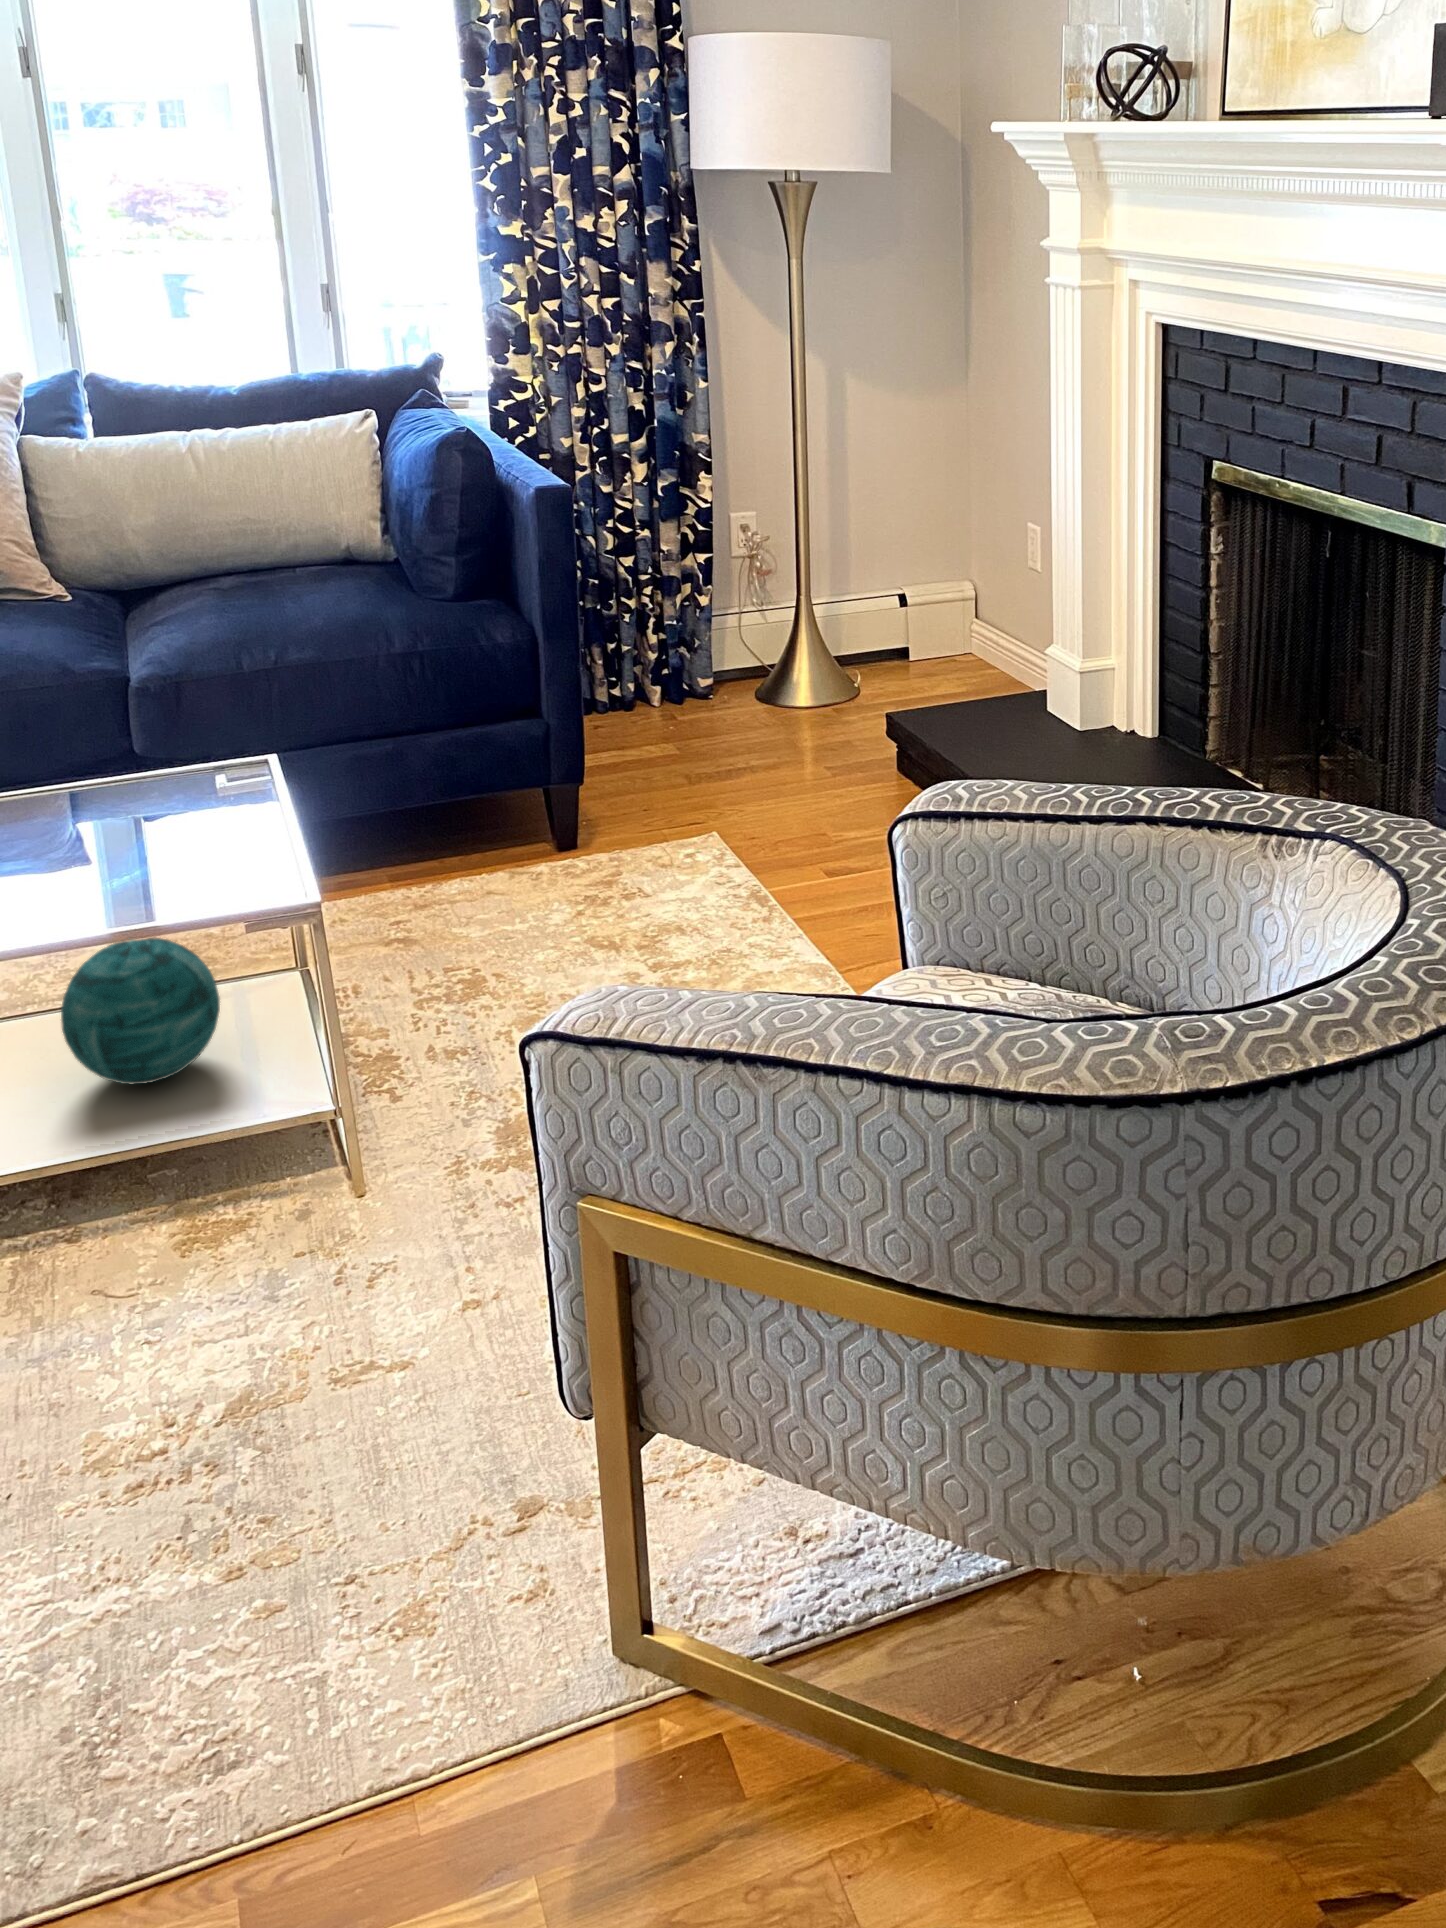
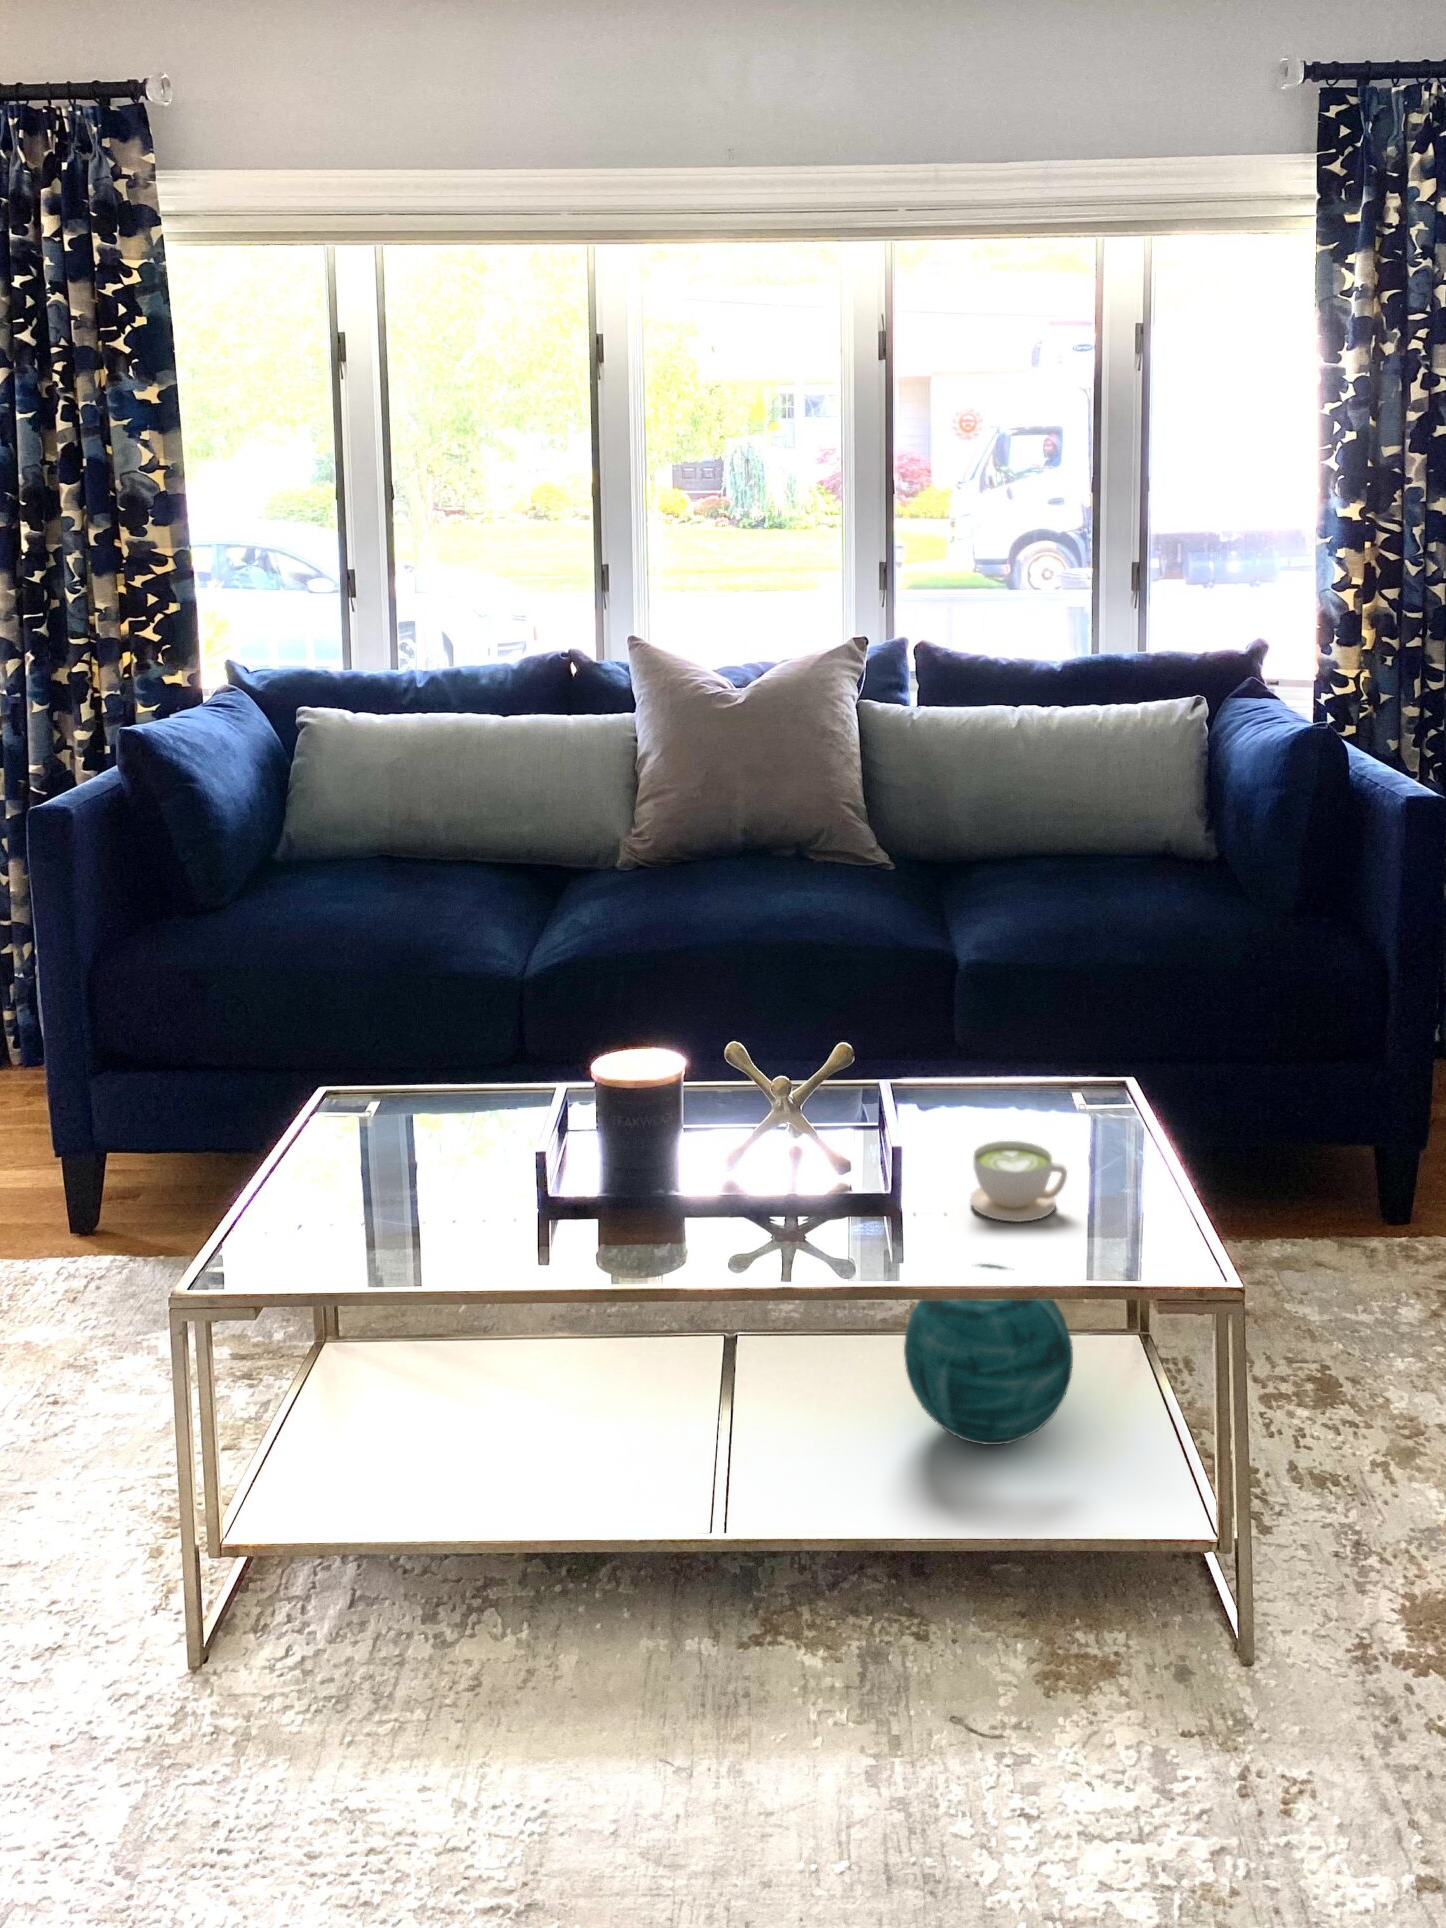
coffee cup: none [116,831,206,900] -> present [970,1141,1067,1222]

